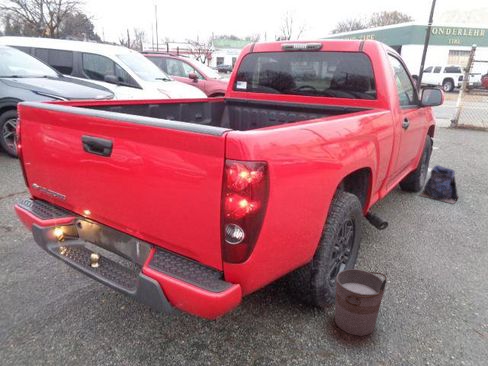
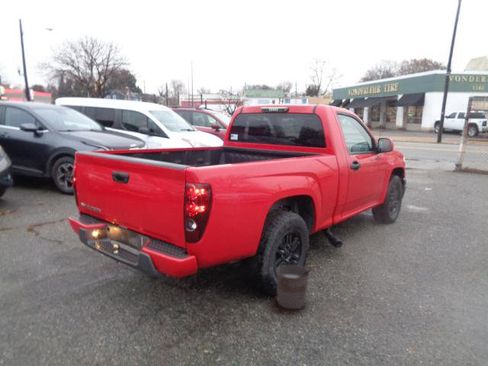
backpack: present [420,165,458,204] -> none [388,200,424,232]

